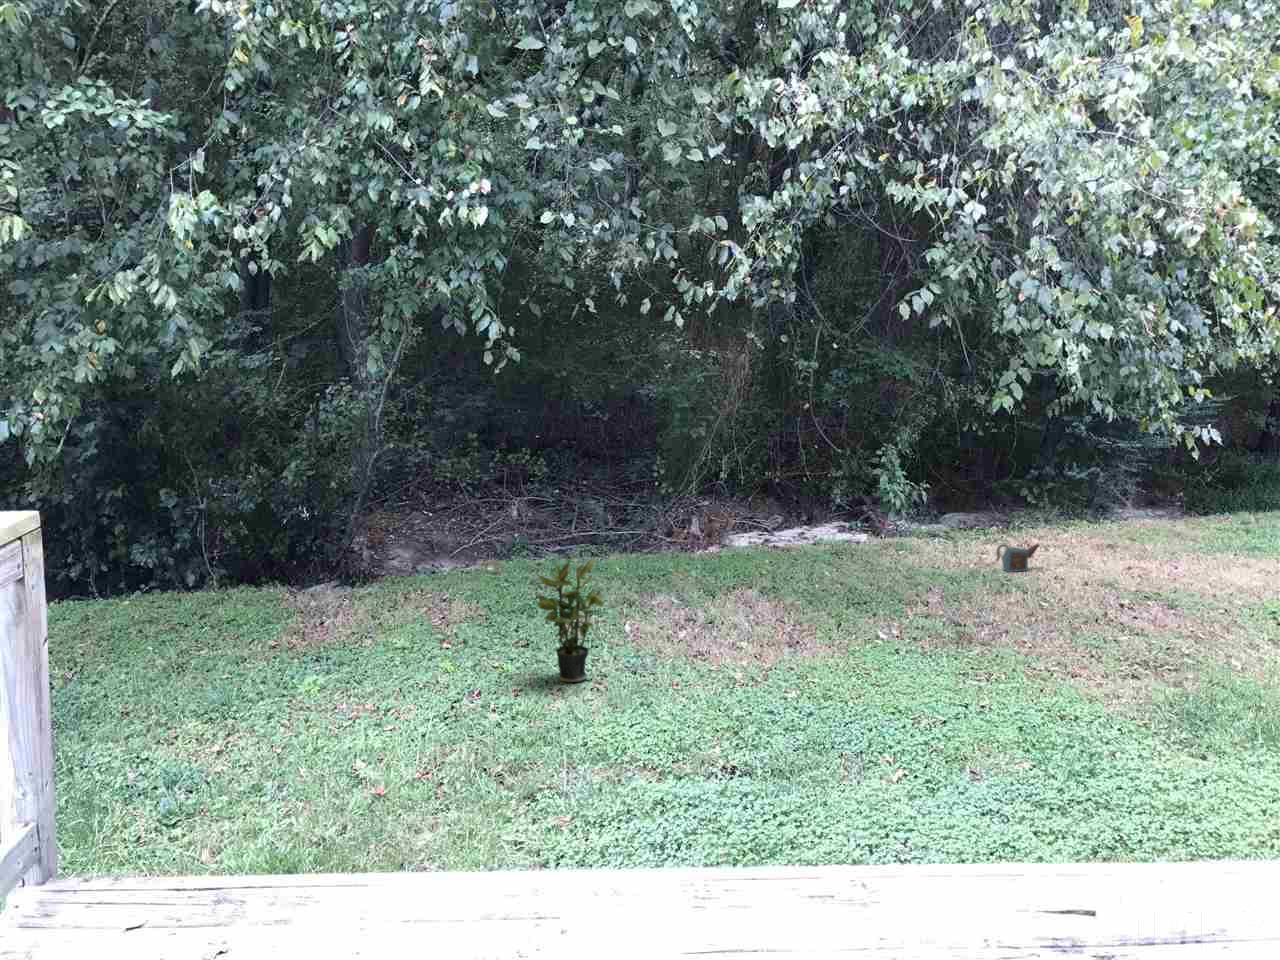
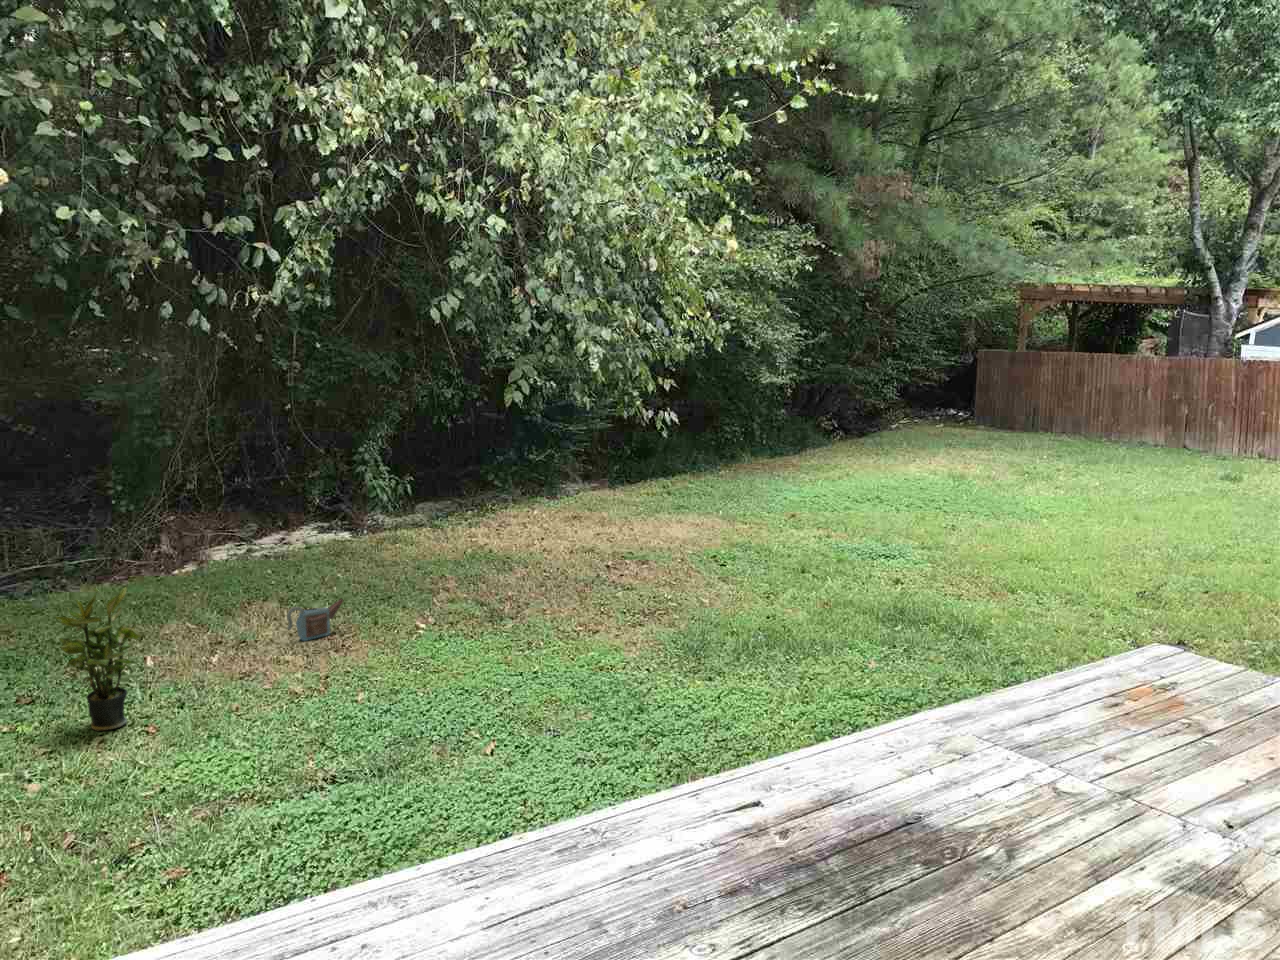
watering can: present [996,543,1039,572] -> present [287,599,343,641]

